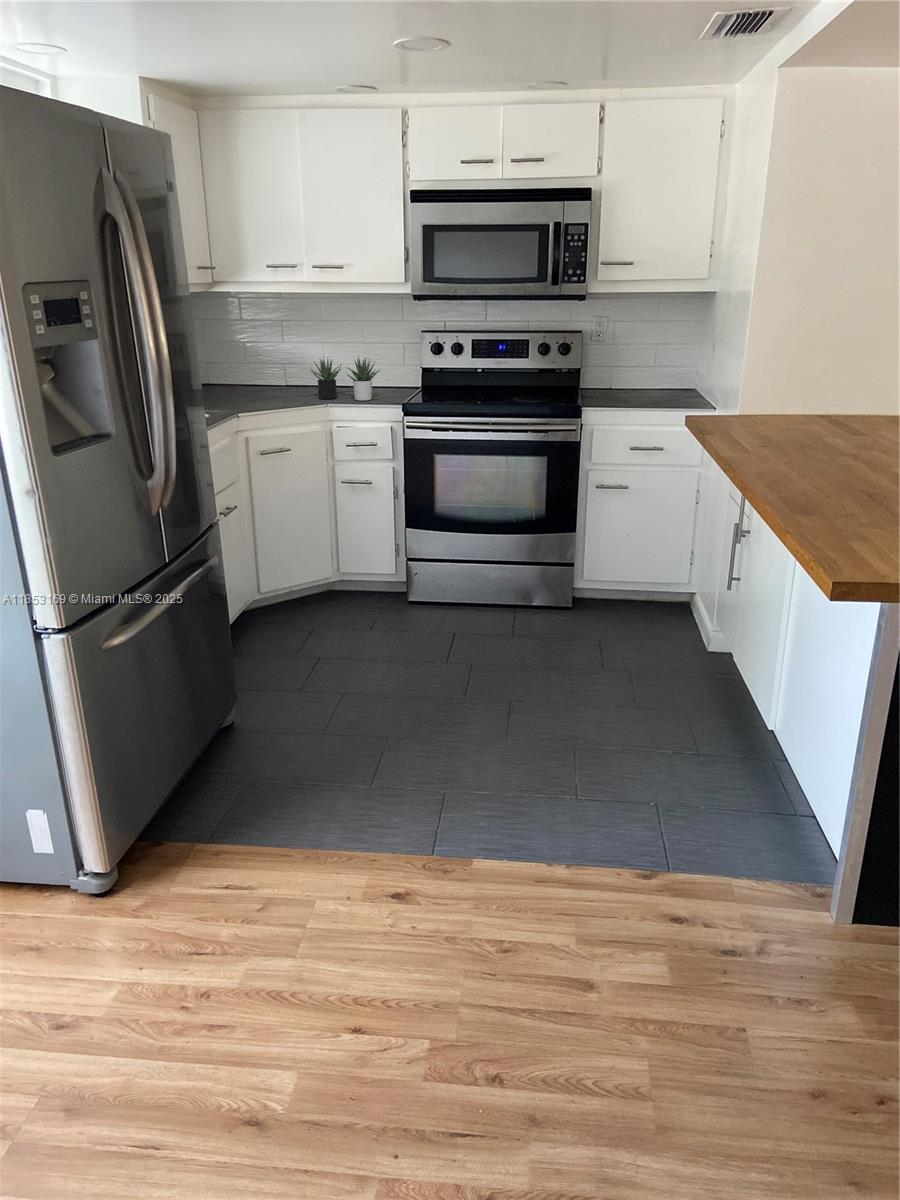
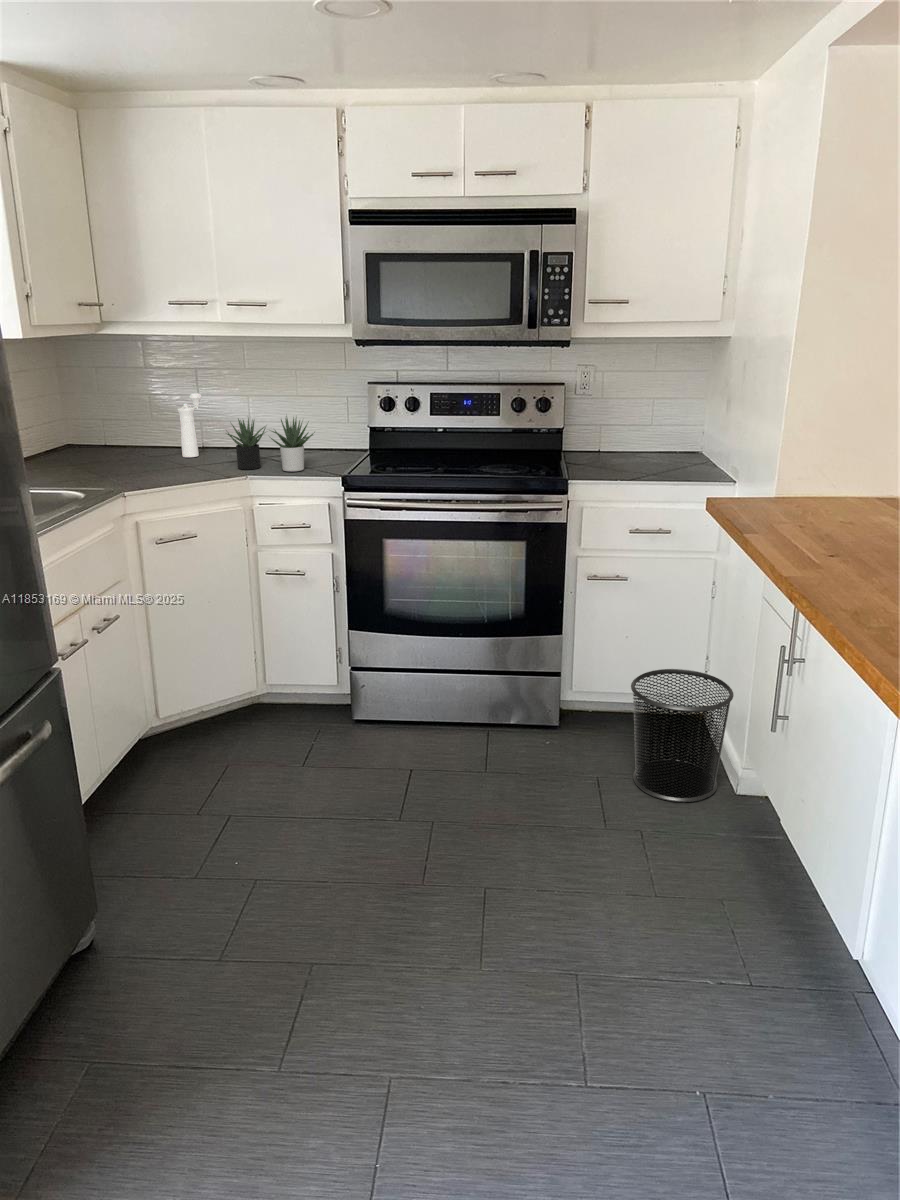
pepper mill: none [269,340,288,391] -> present [178,393,202,457]
waste bin: none [627,556,706,655] -> present [631,669,734,802]

